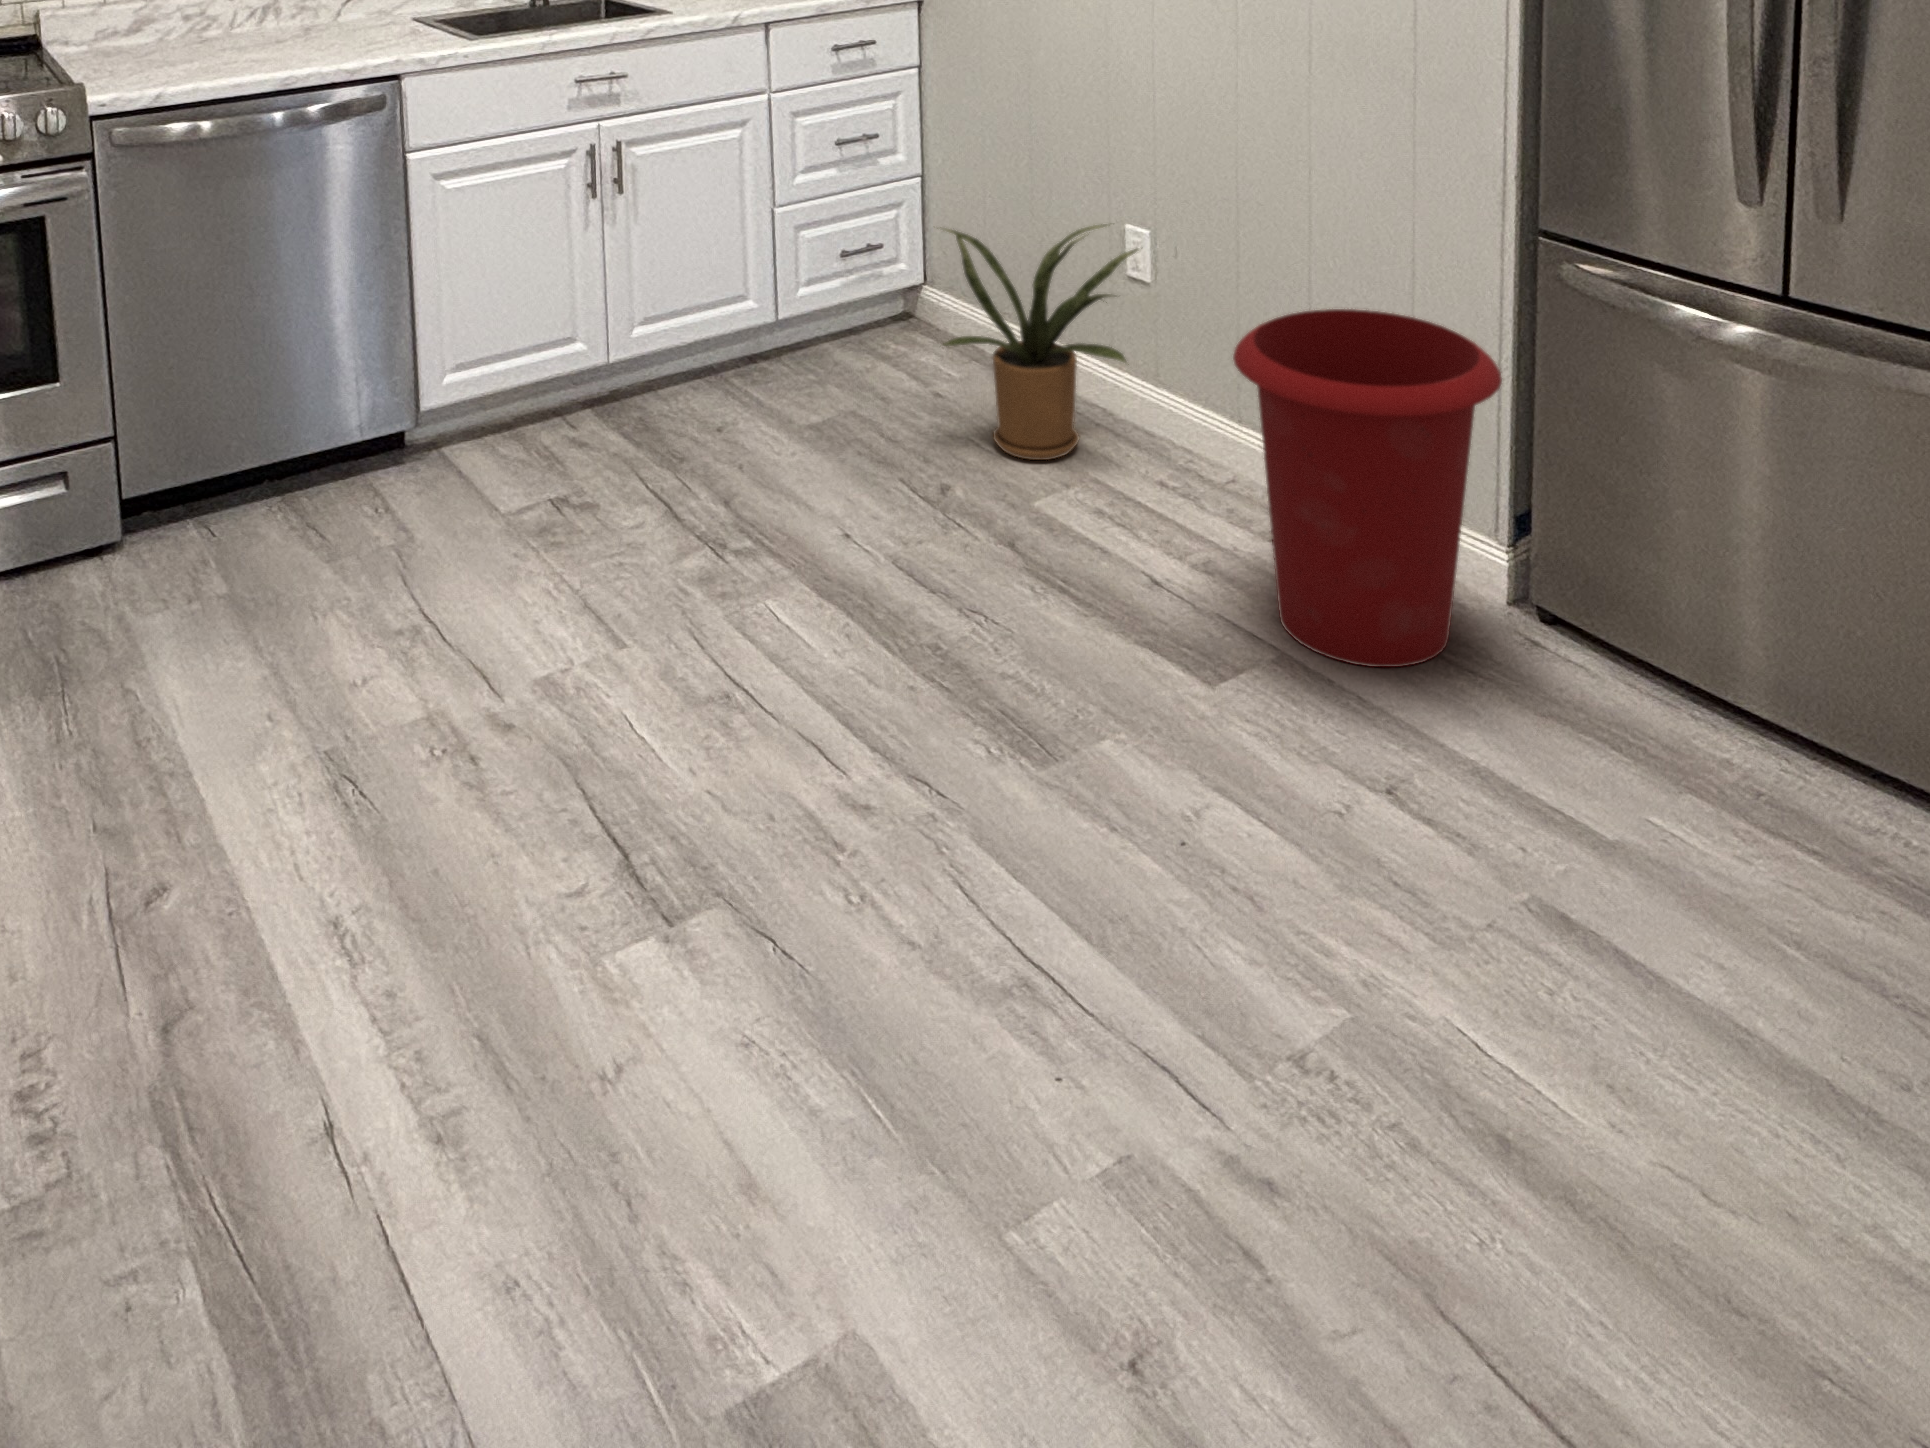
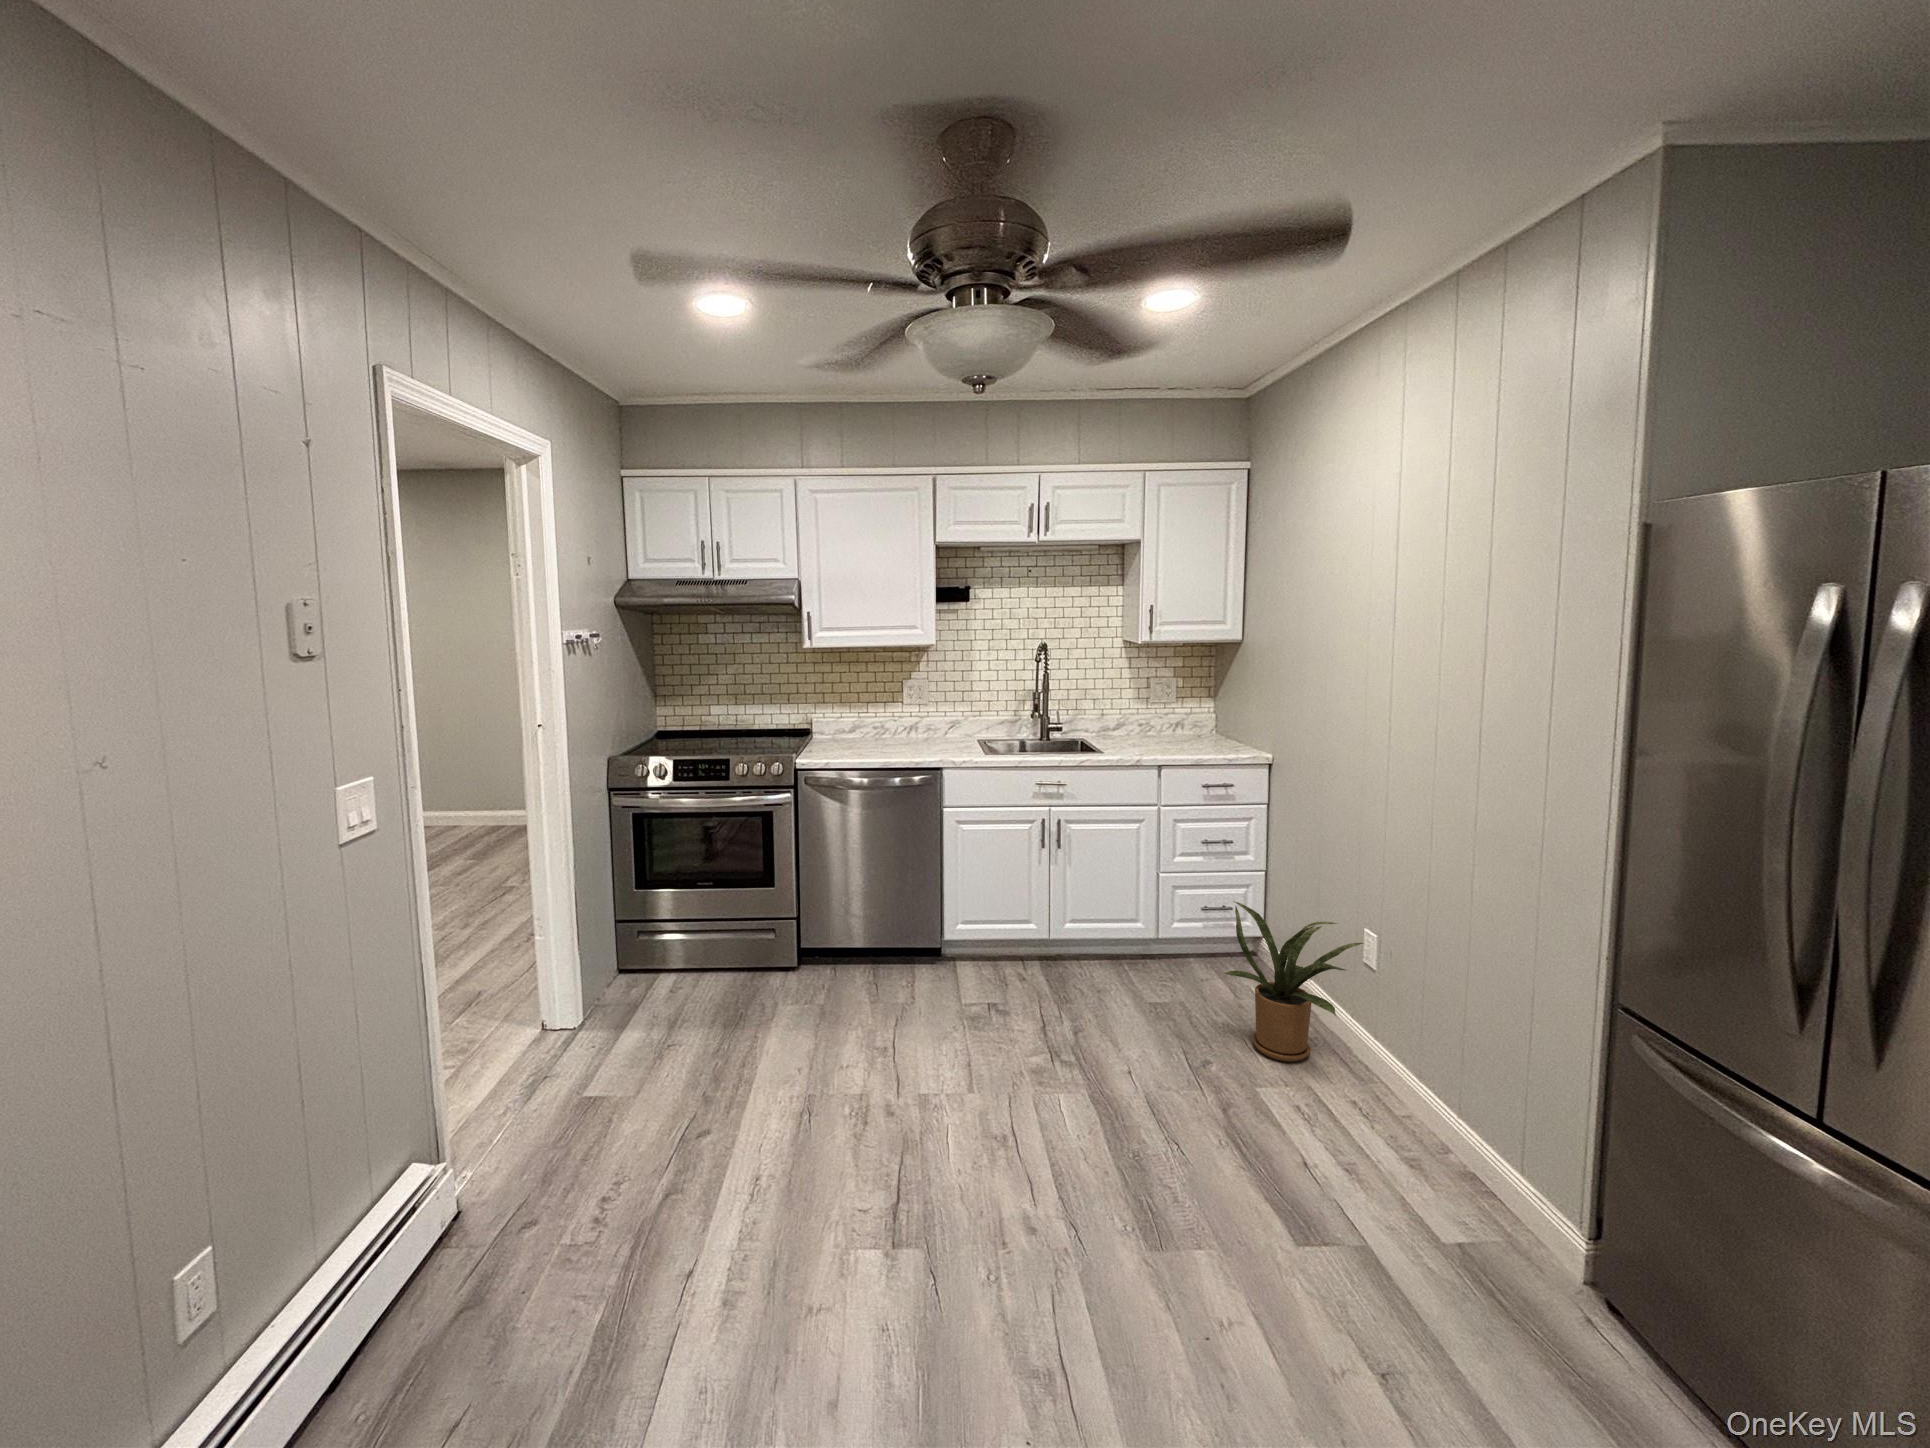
waste bin: present [1233,309,1502,667] -> none [1352,1012,1568,1290]

